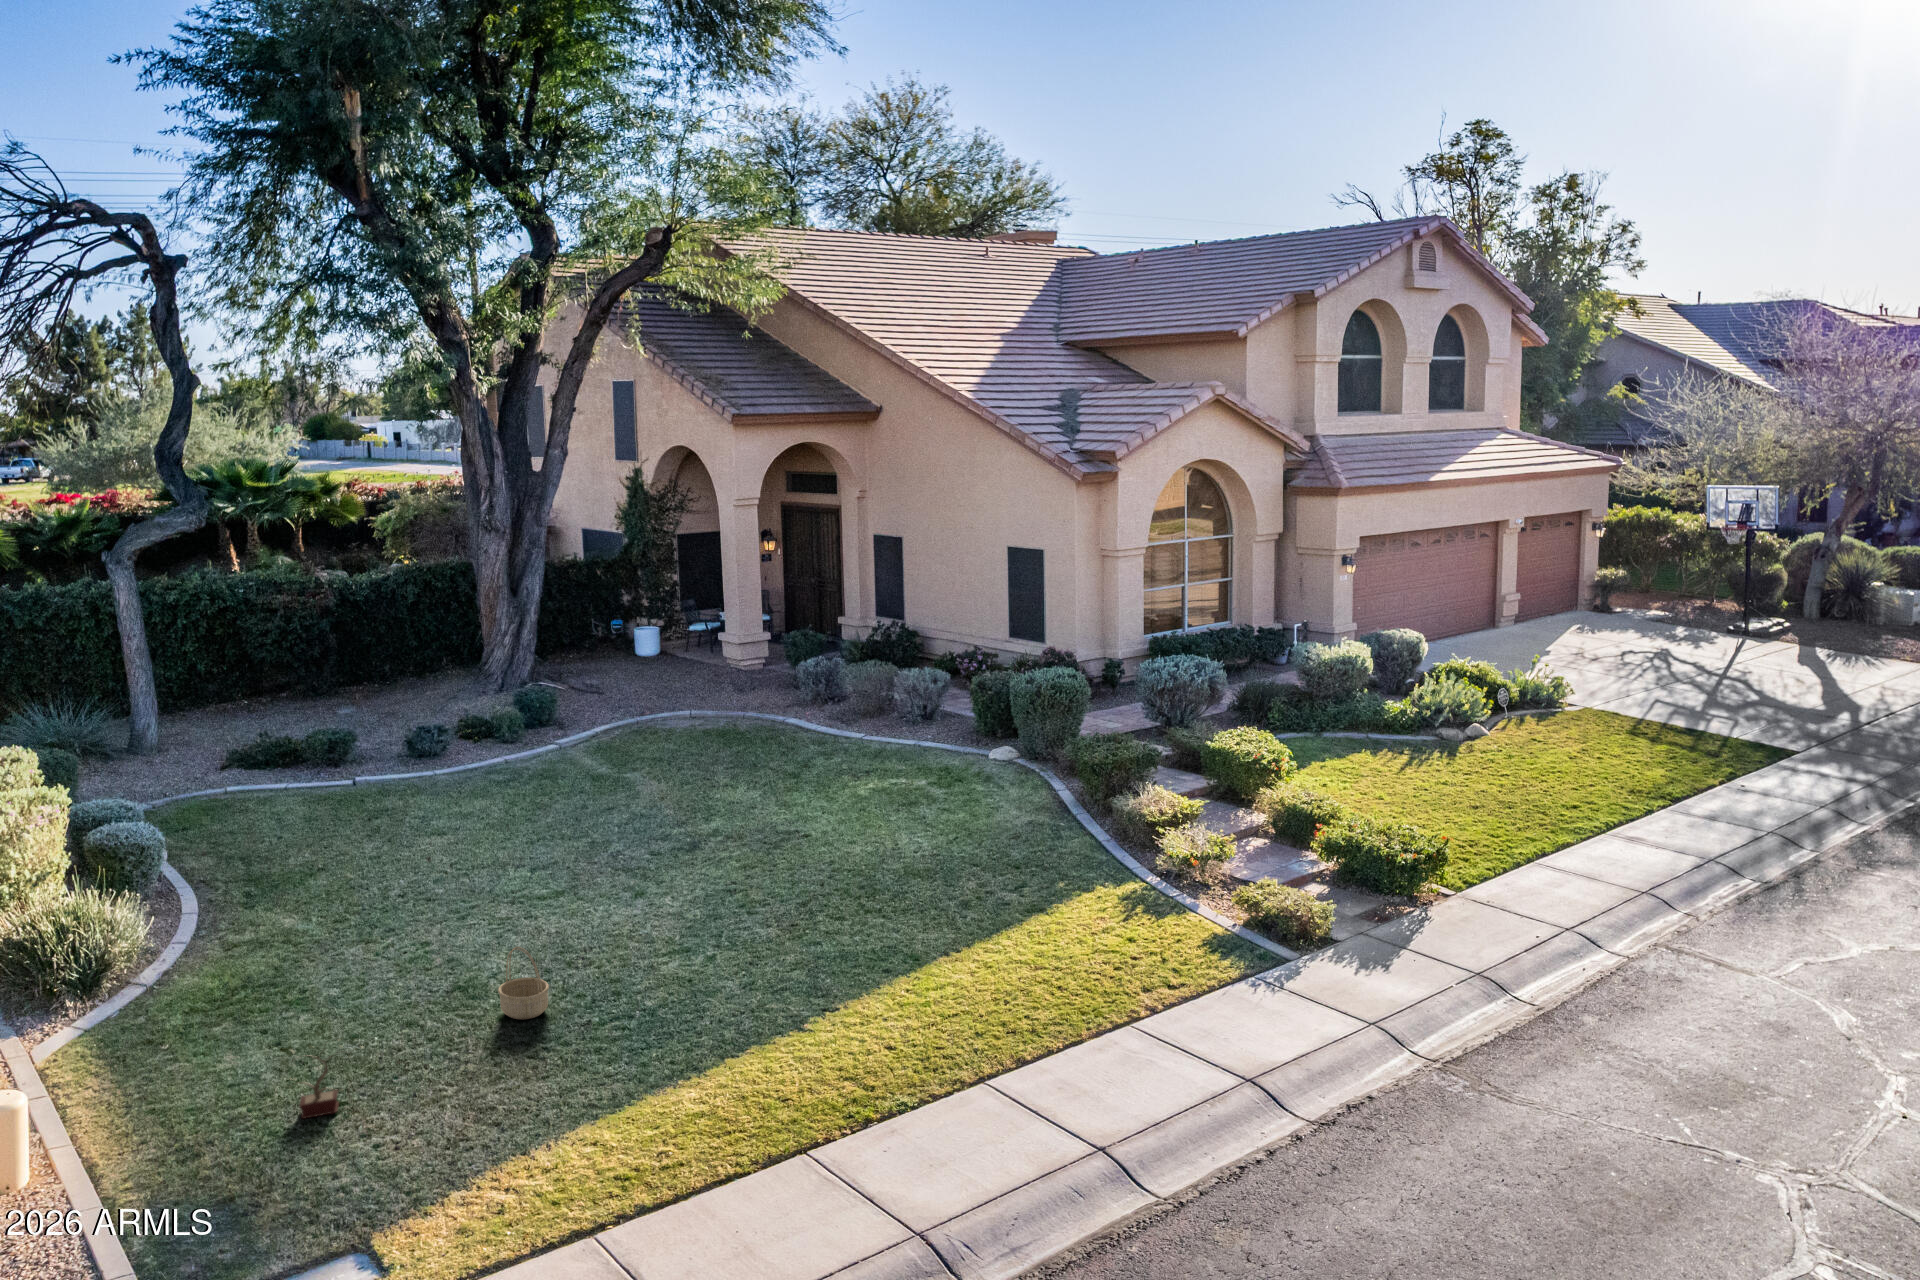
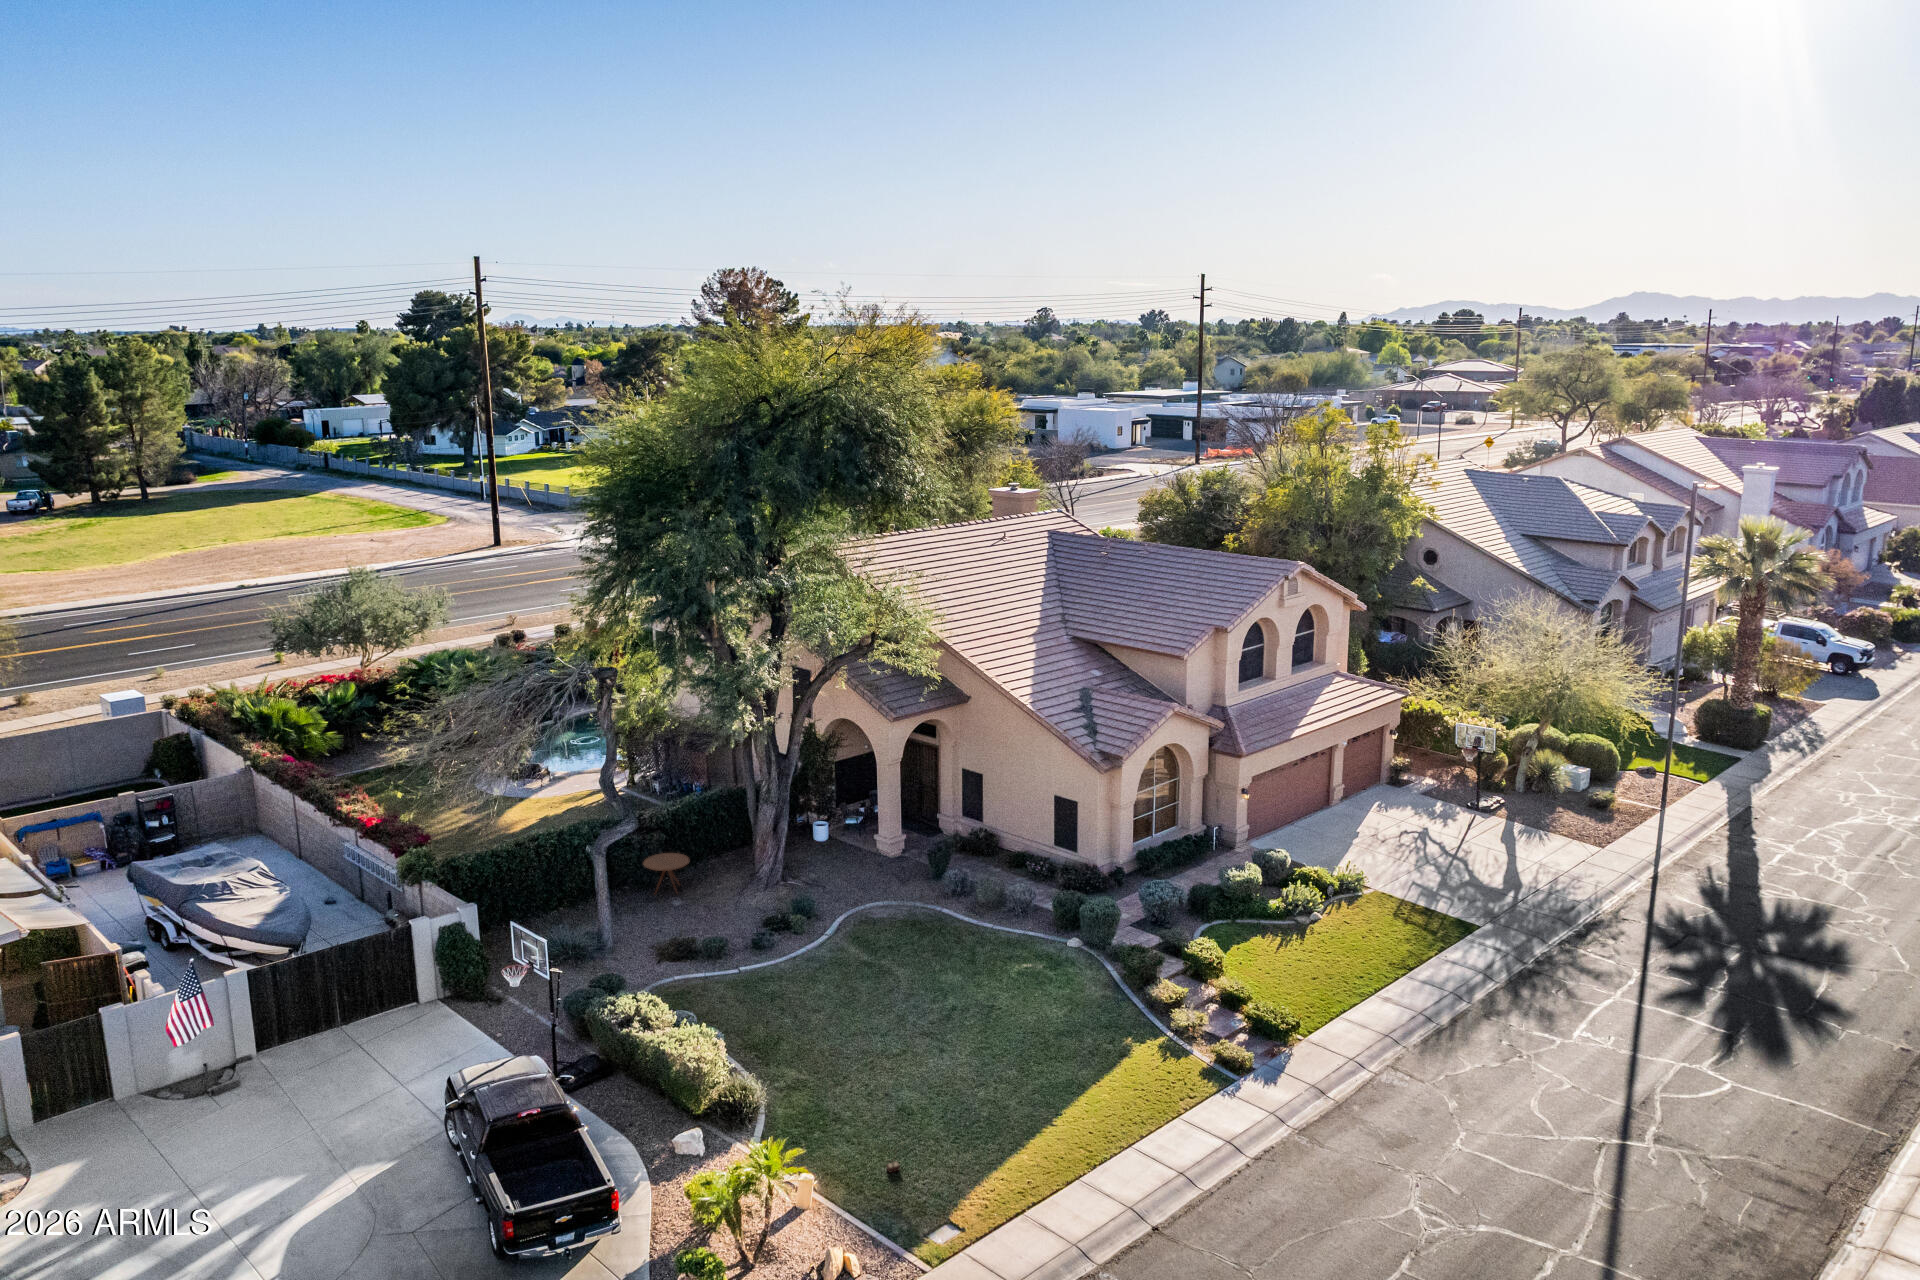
round table: none [314,638,396,698] -> present [643,853,690,892]
basket: present [498,947,549,1019] -> none [926,1096,947,1125]

